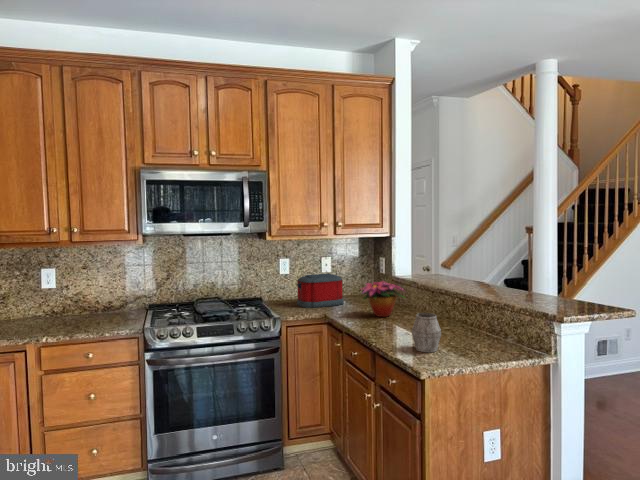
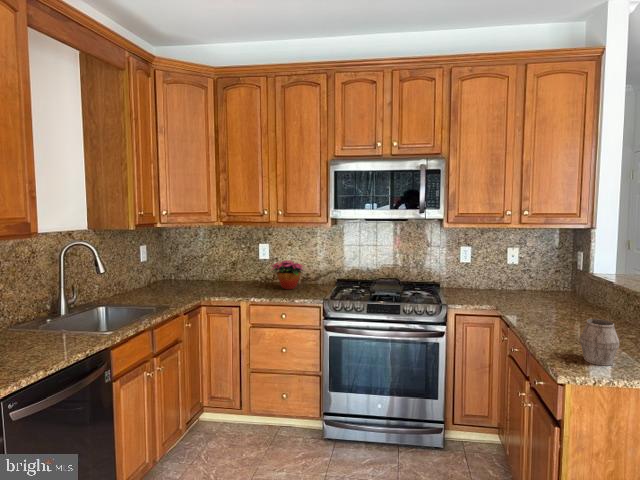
toaster: present [297,274,344,308] -> none [474,265,527,300]
flower arrangement: present [362,282,402,317] -> present [271,260,304,290]

